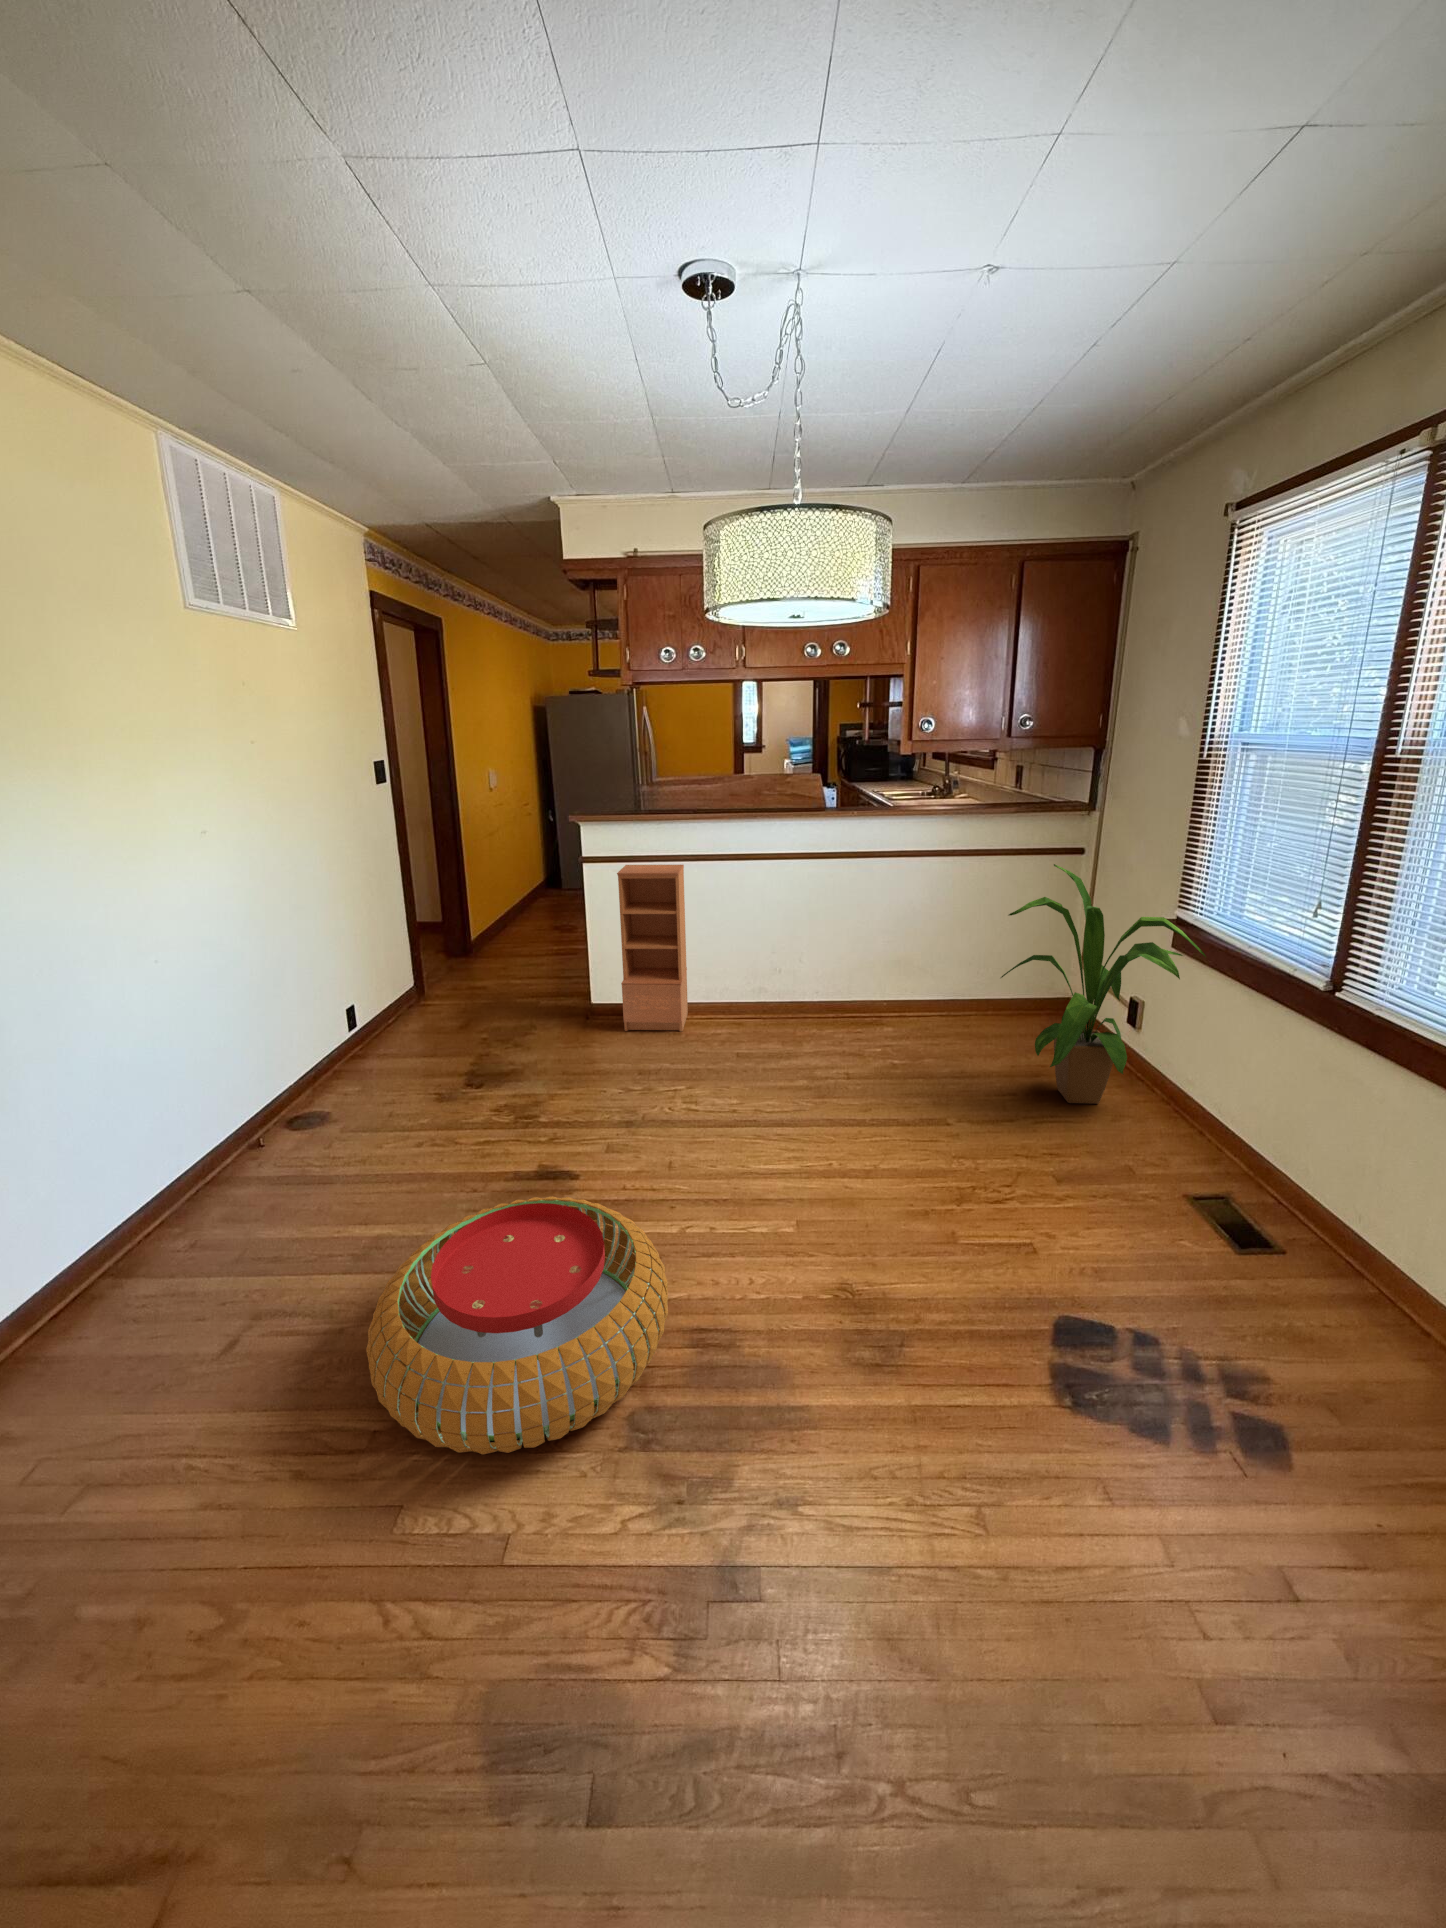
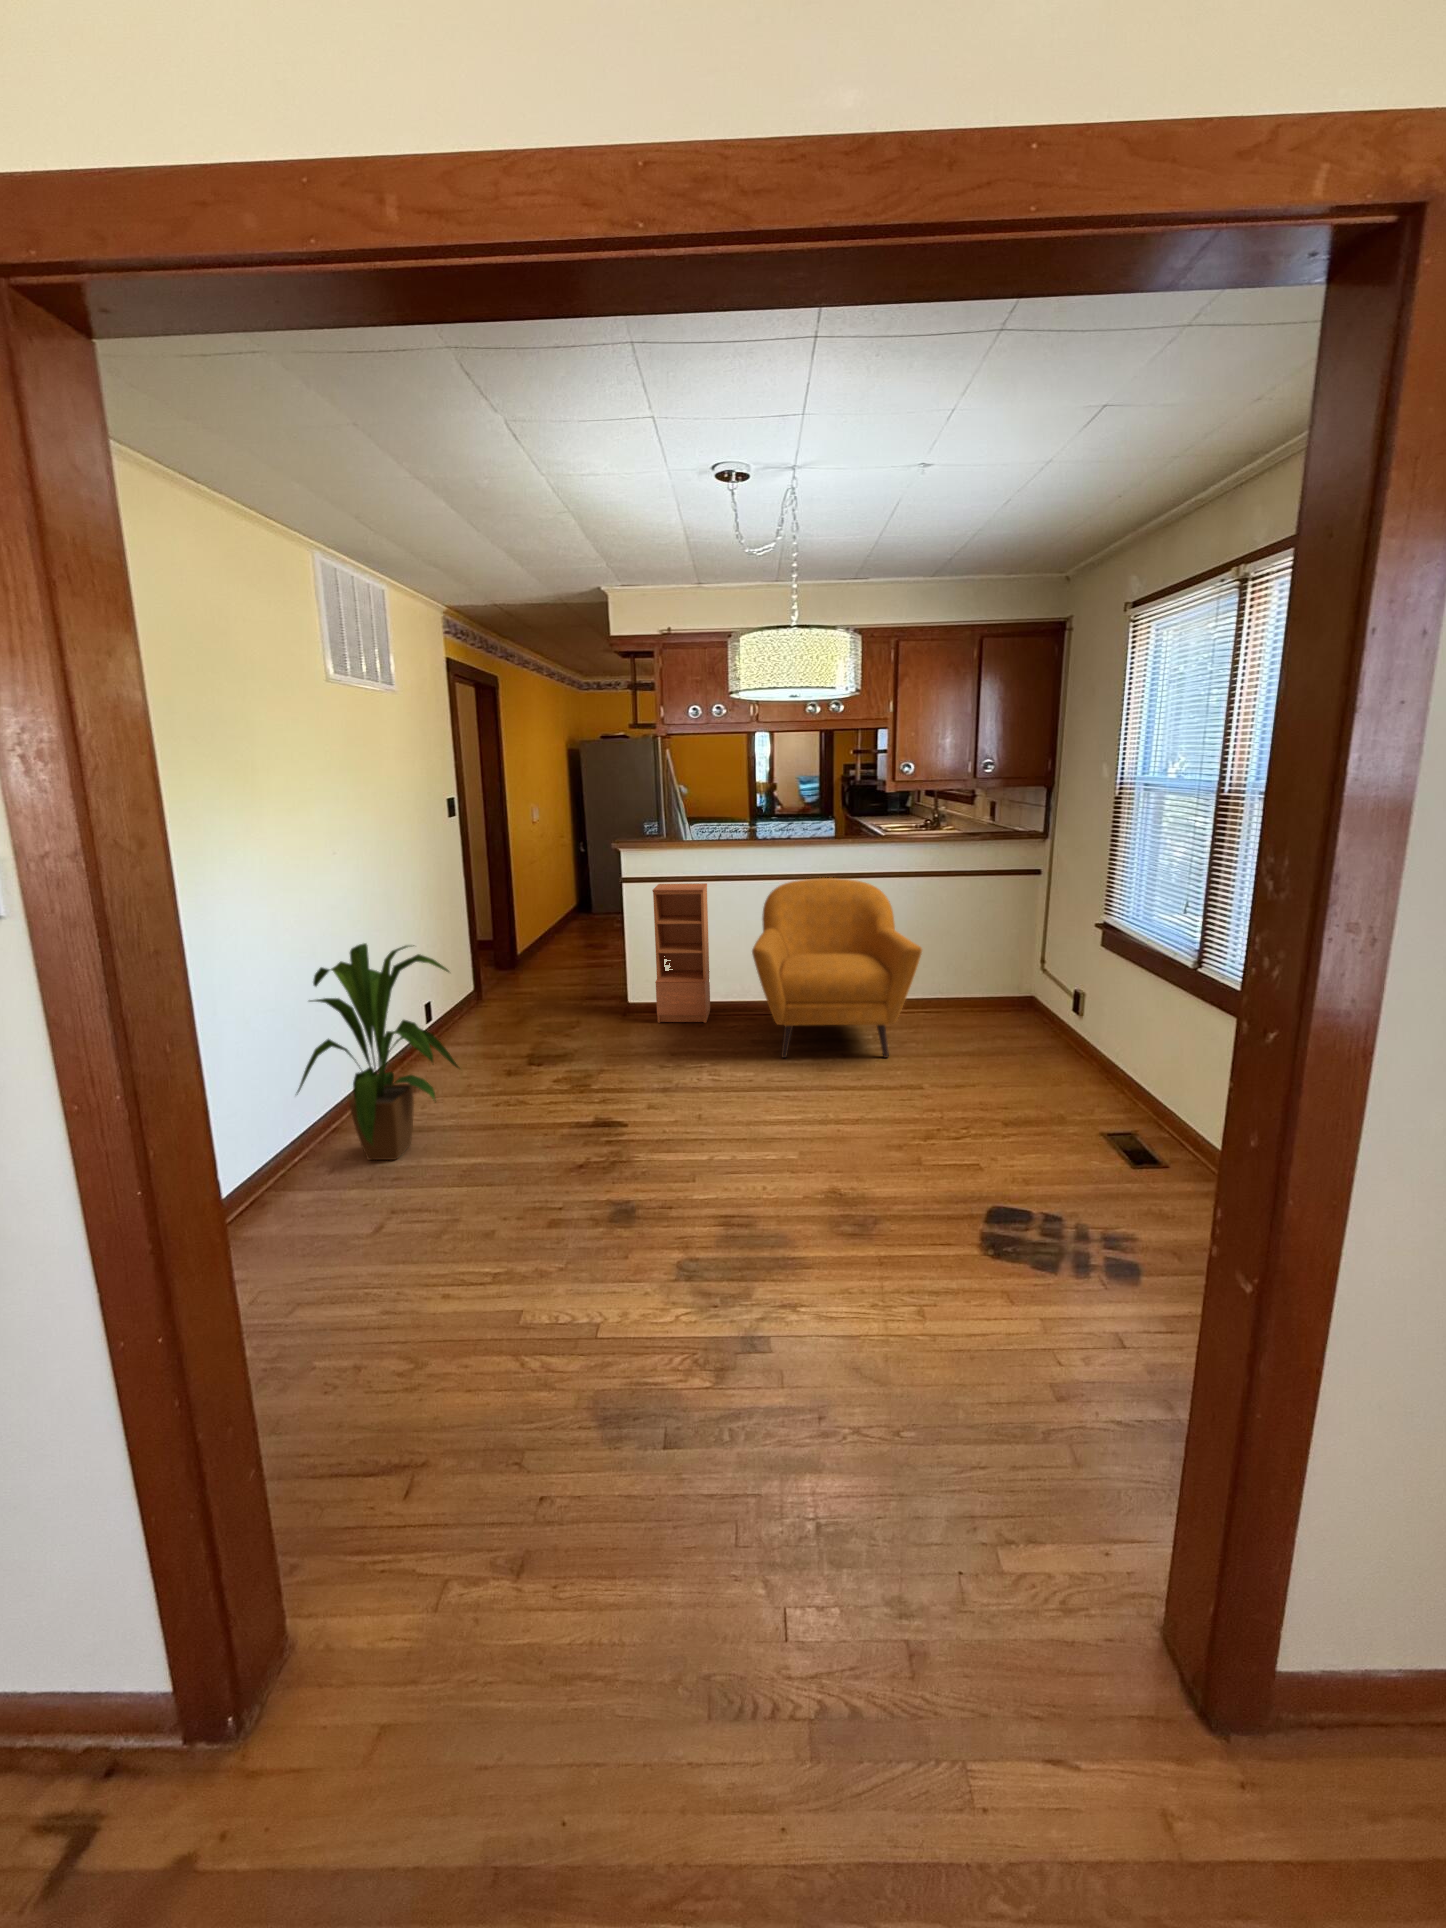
armchair: none [737,859,950,1082] -> present [752,878,922,1058]
house plant: present [1001,864,1206,1104] -> present [297,943,459,1160]
pouf: present [366,1196,668,1454] -> none [487,1125,703,1282]

